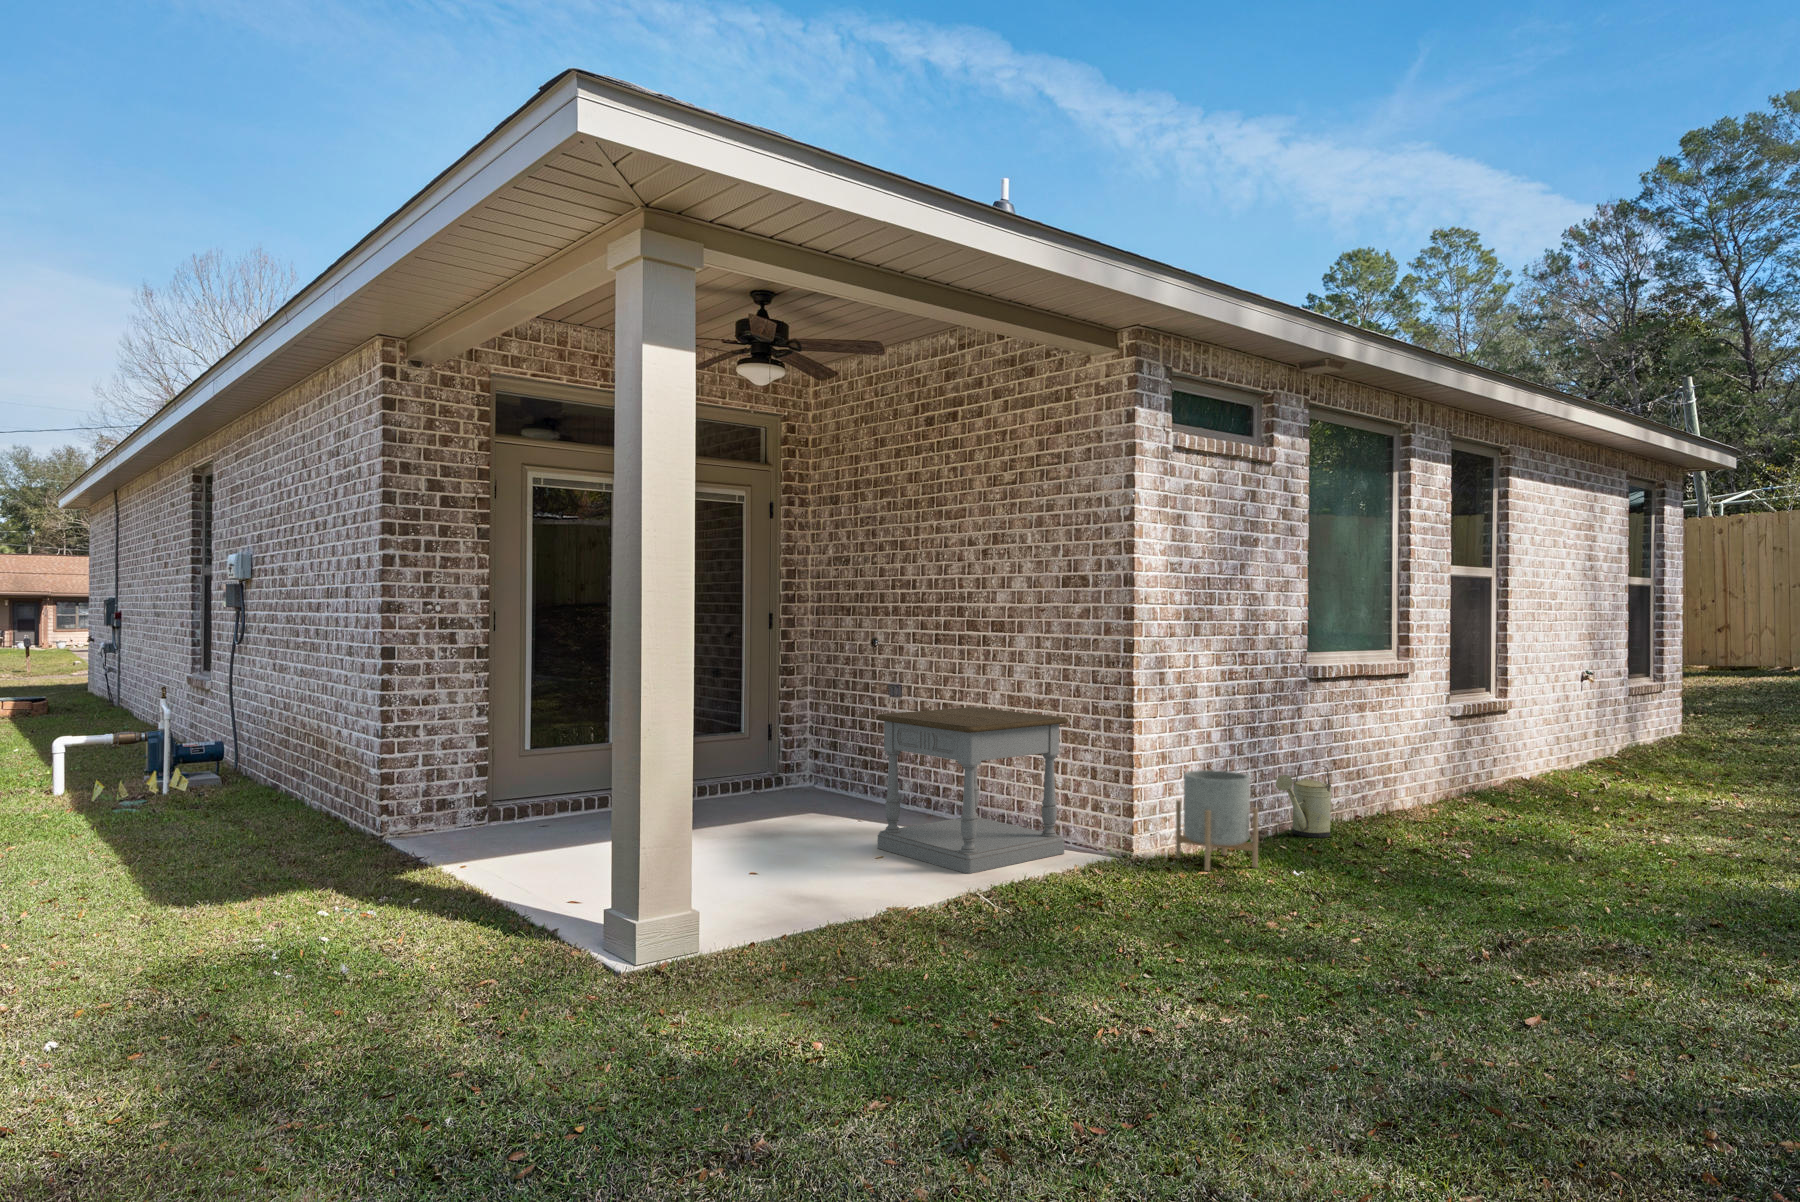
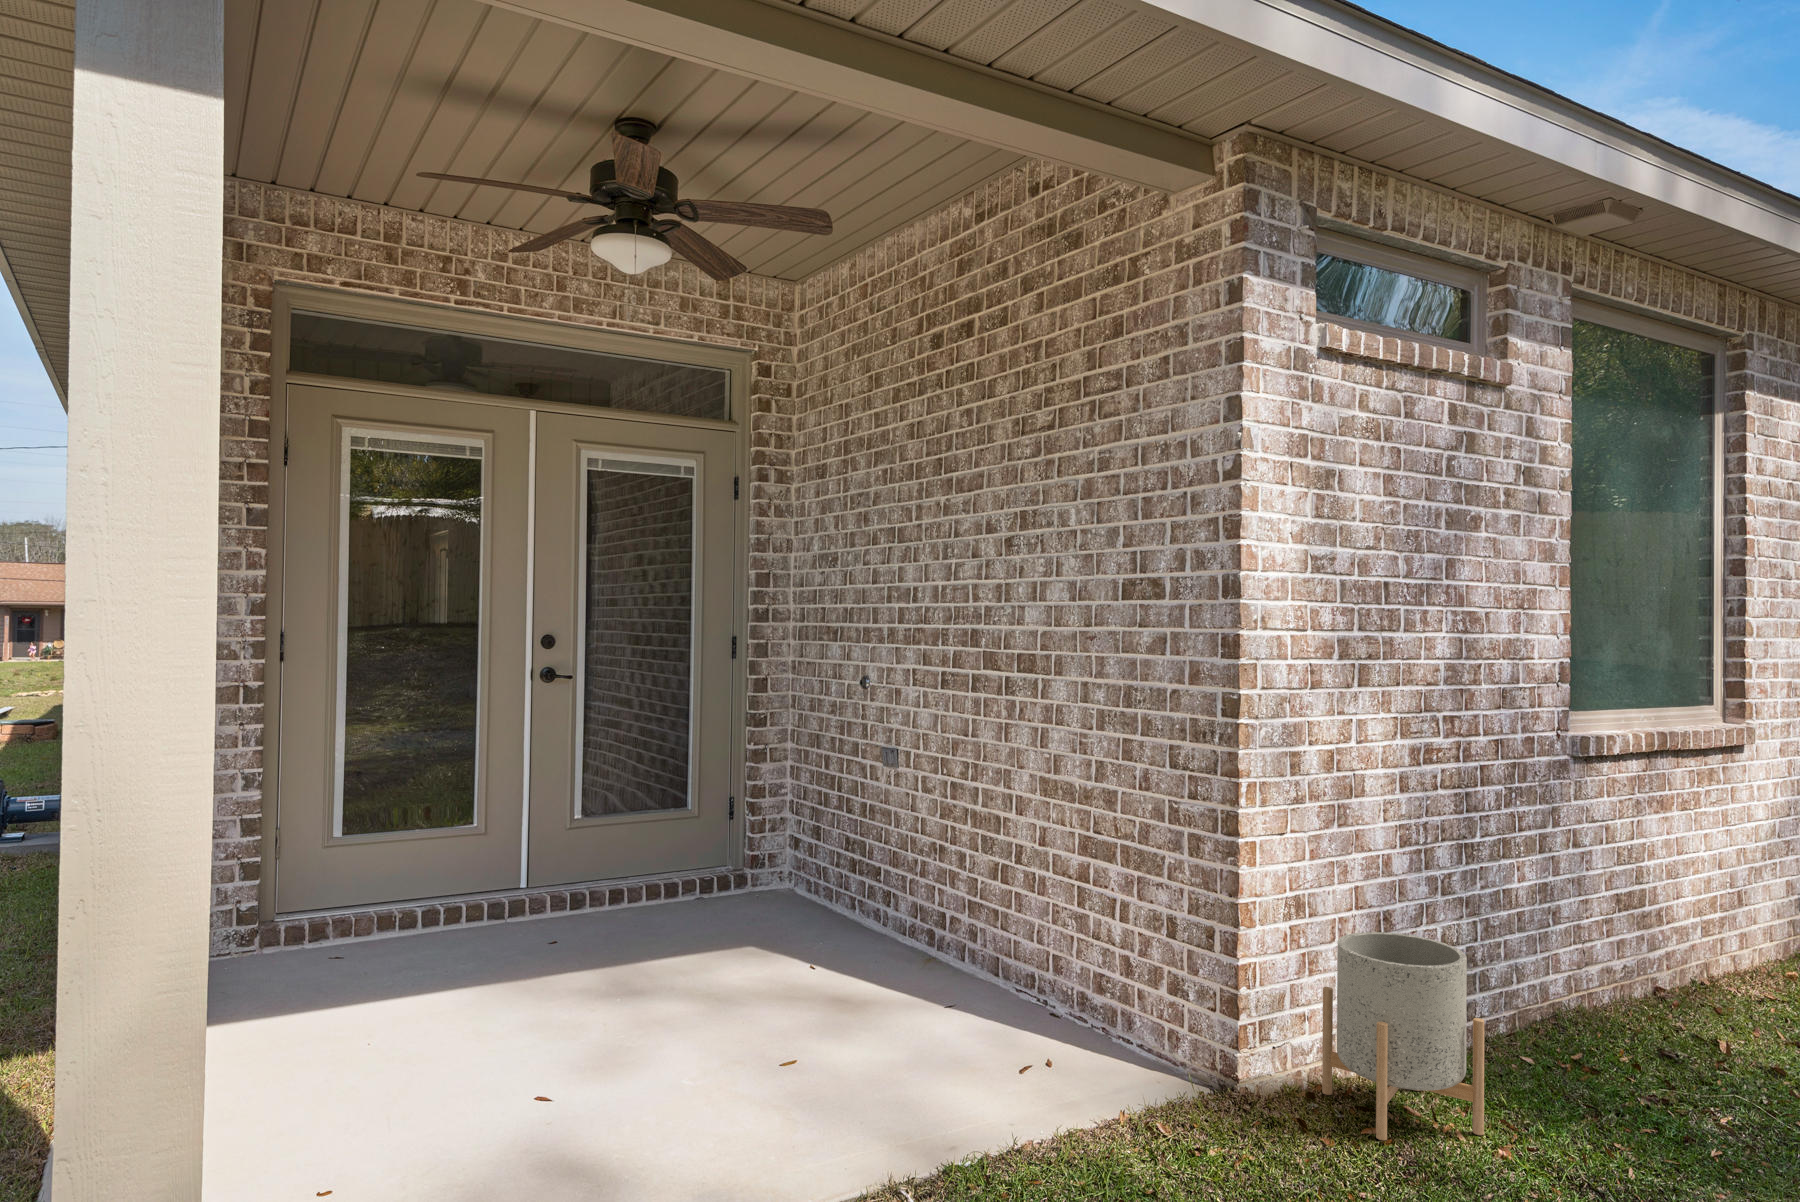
side table: present [876,707,1068,874] -> none [804,793,1126,1117]
watering can: present [1276,764,1331,838] -> none [1514,908,1618,1047]

